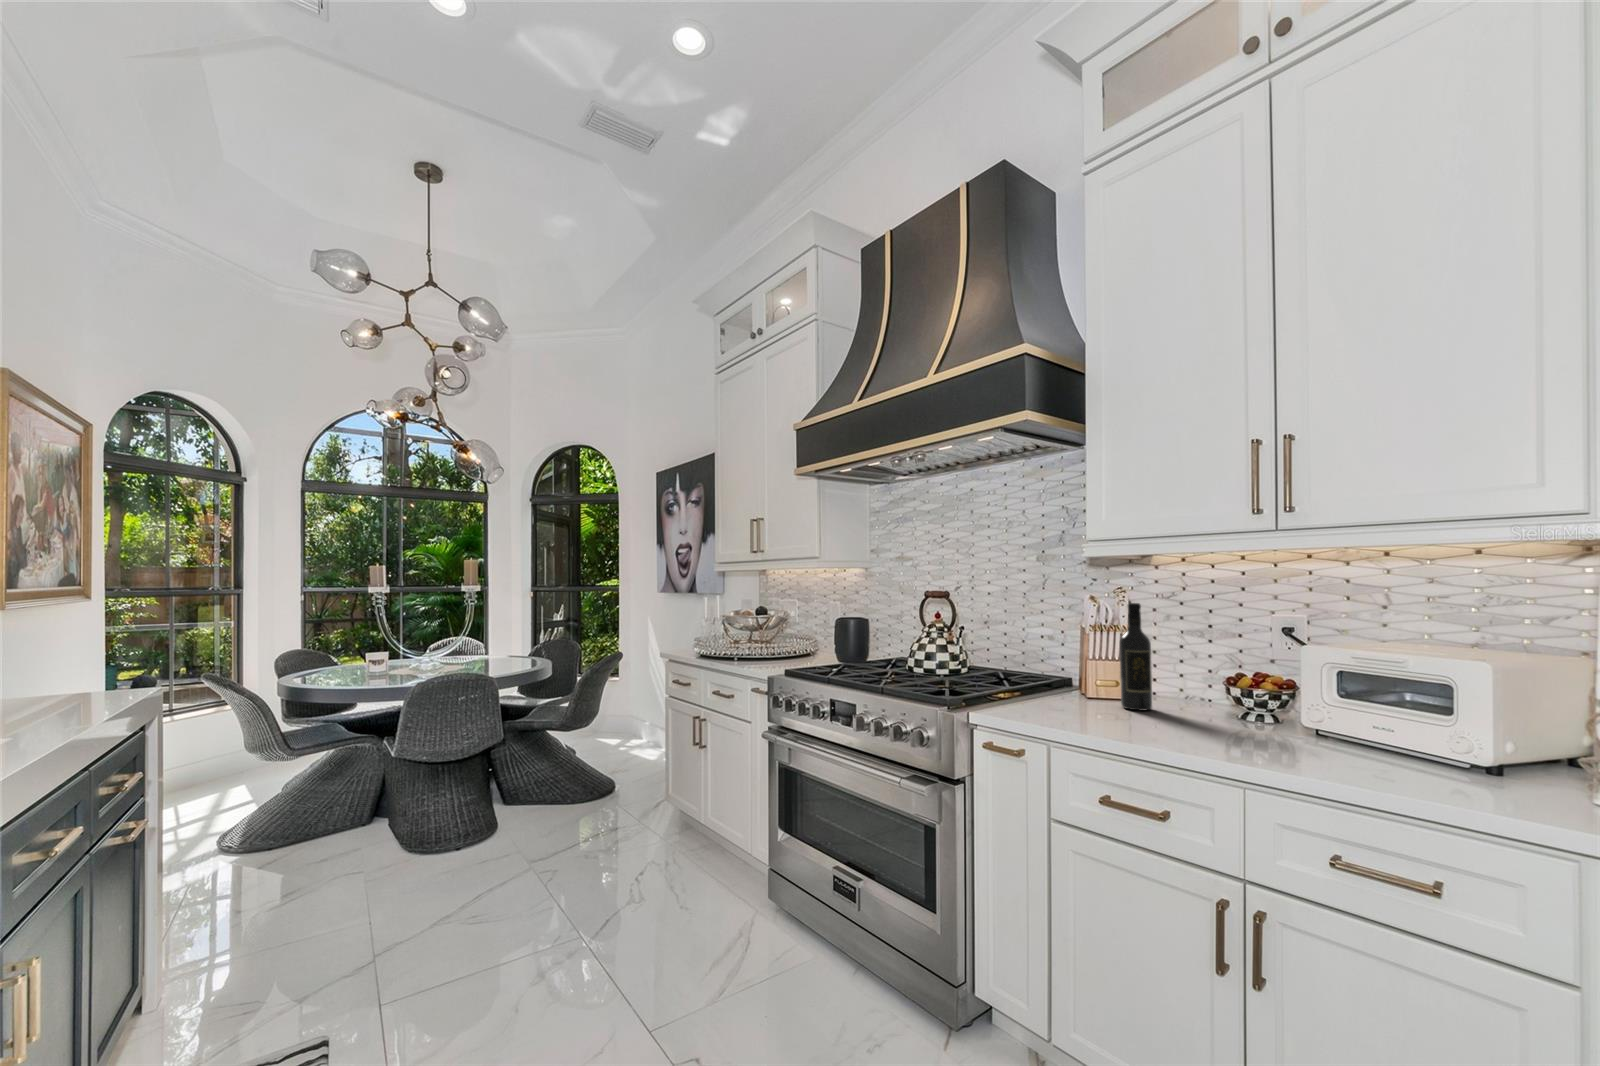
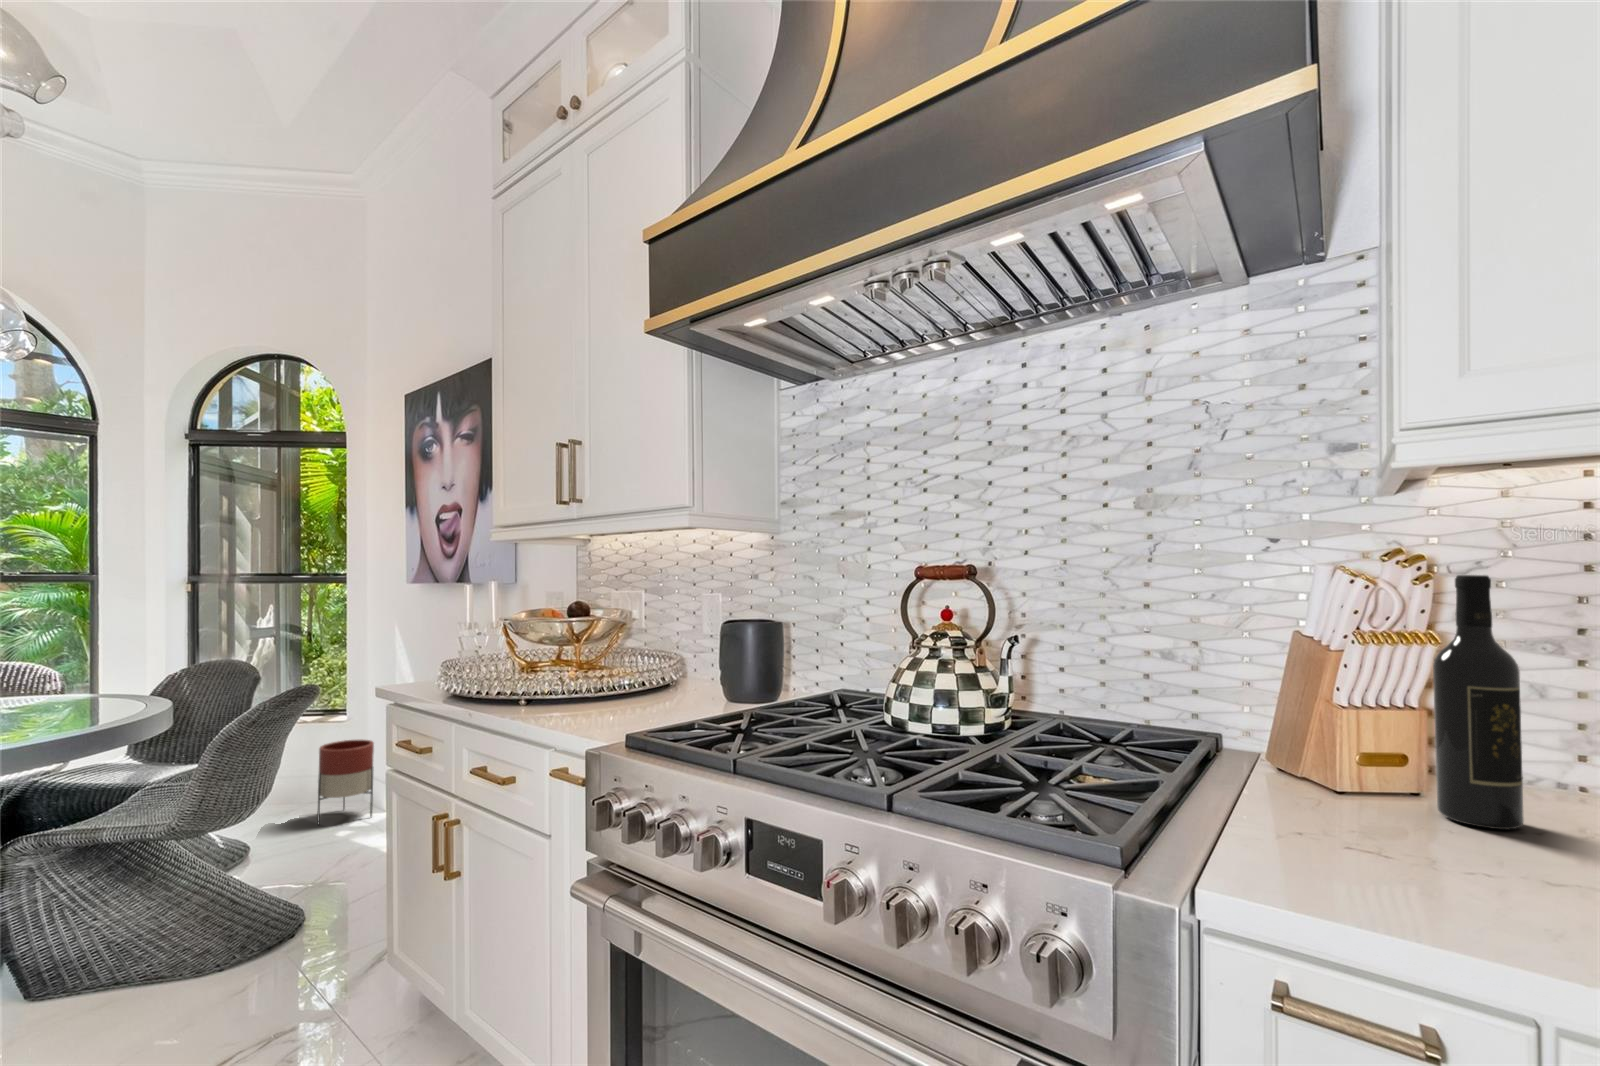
planter: none [609,689,640,740] -> present [317,740,374,824]

